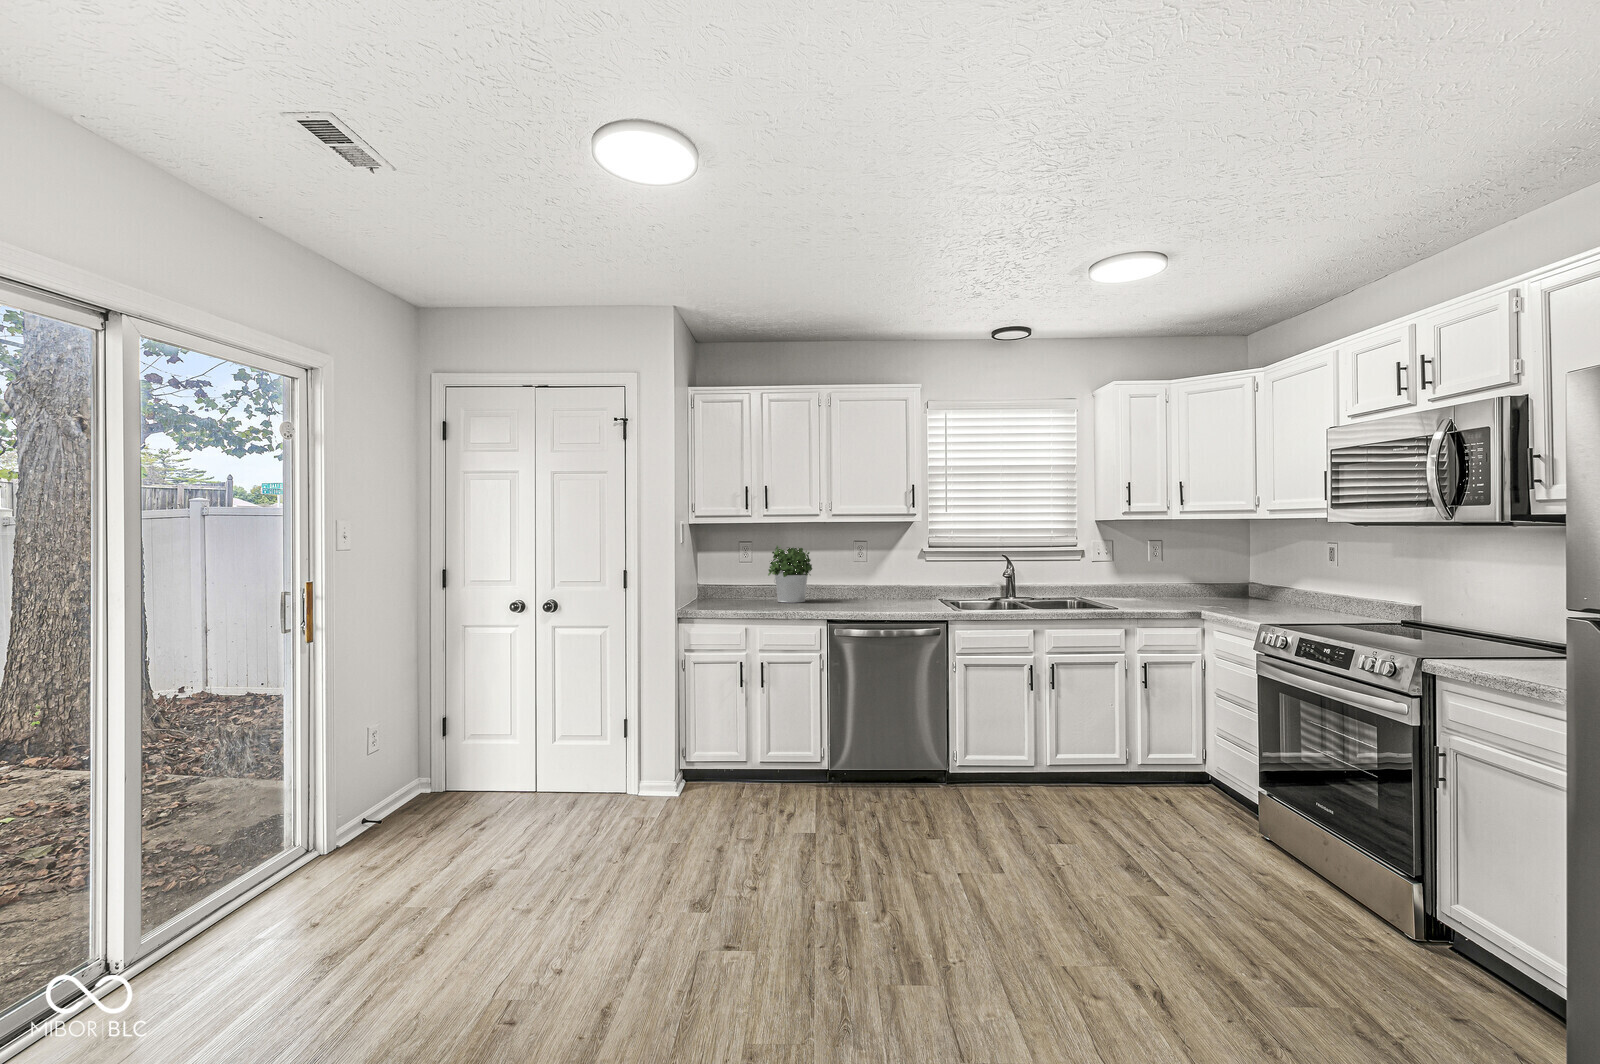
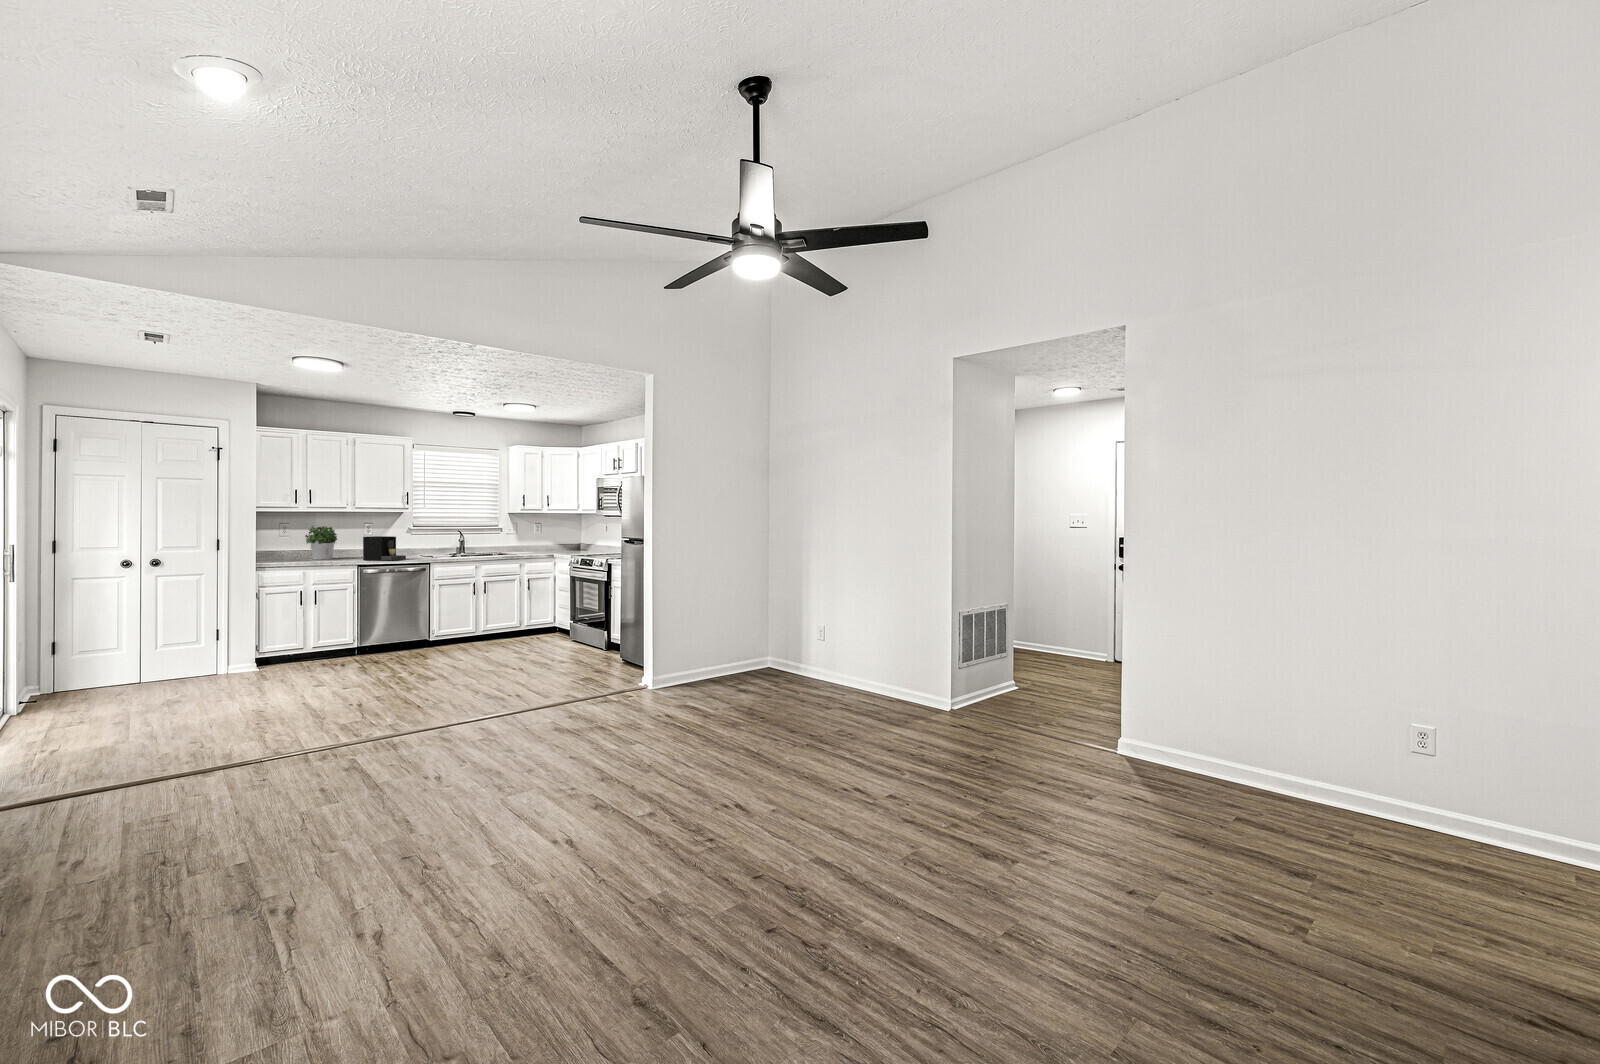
coffee maker: none [839,566,905,614] -> present [363,536,406,561]

